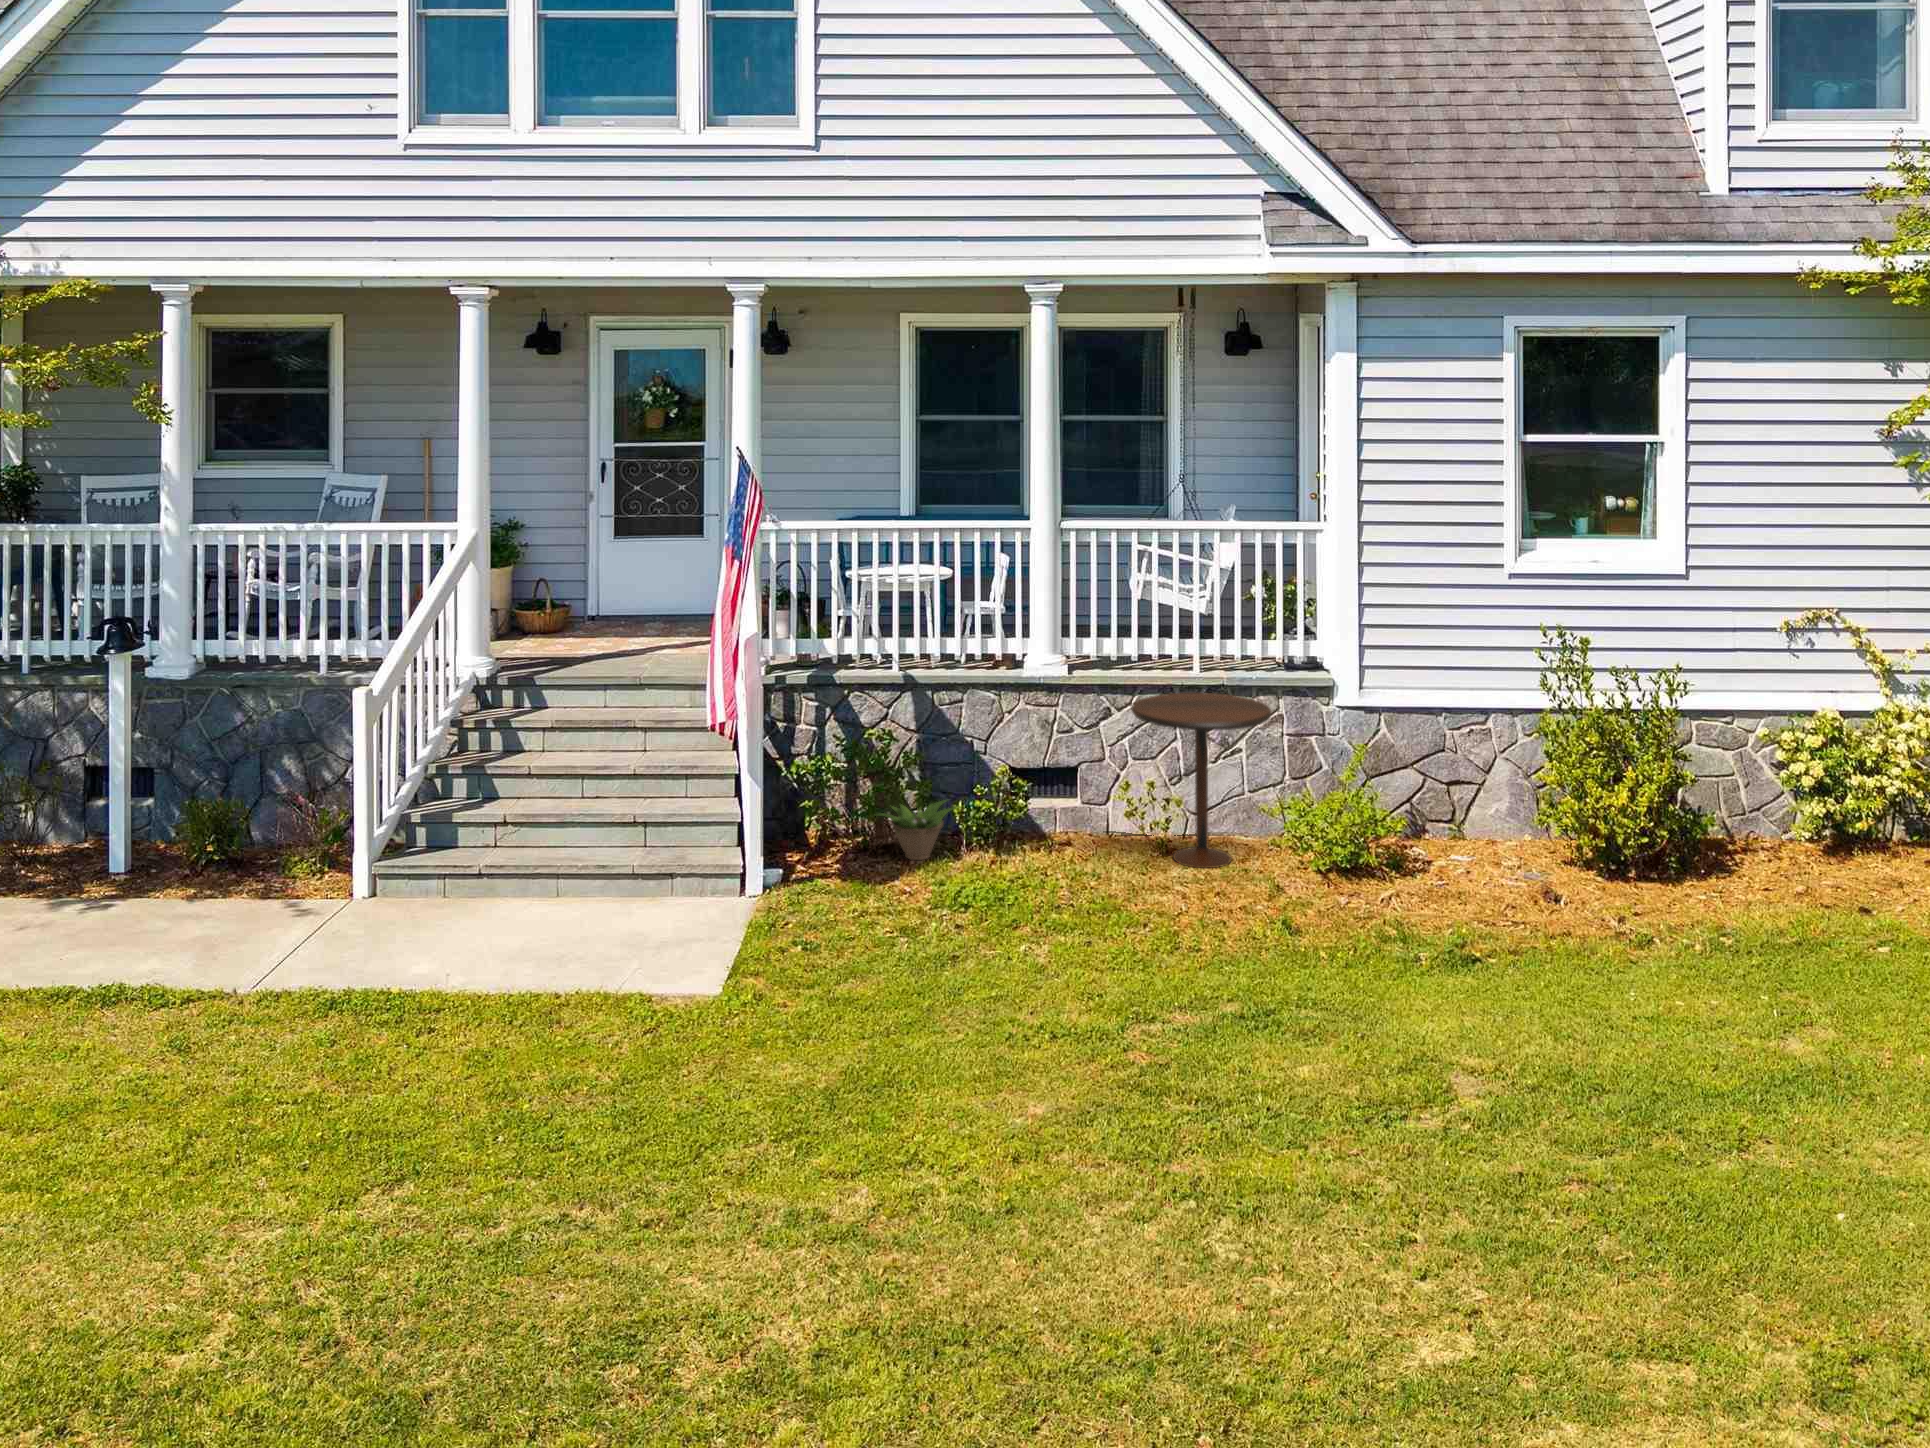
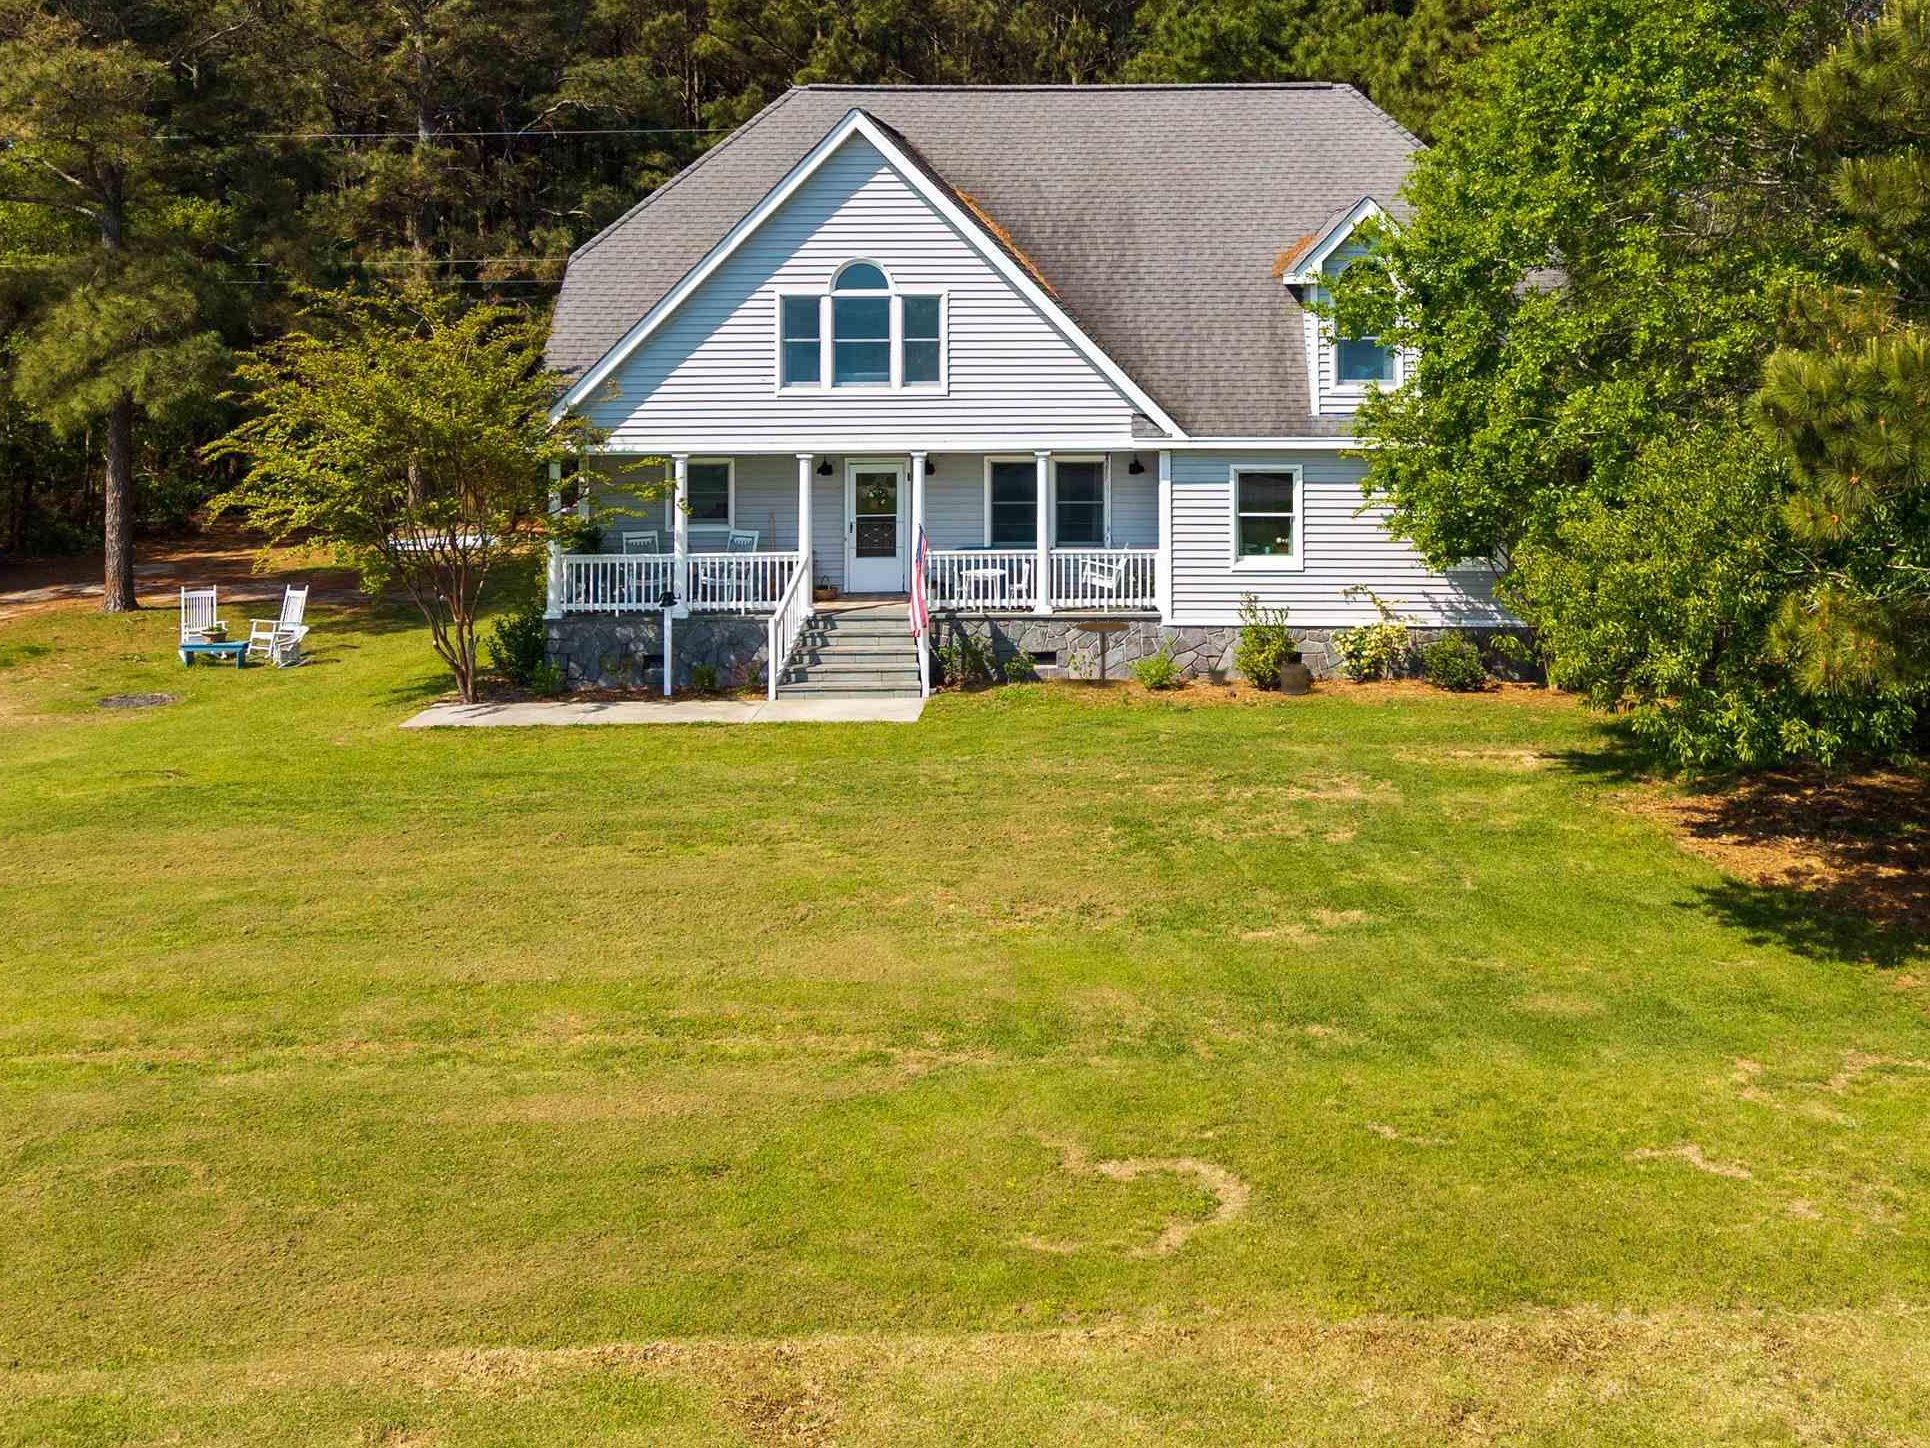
decorative plant: present [878,800,957,860] -> present [1205,665,1229,686]
bucket: none [1672,810,1752,901] -> present [1281,663,1309,695]

